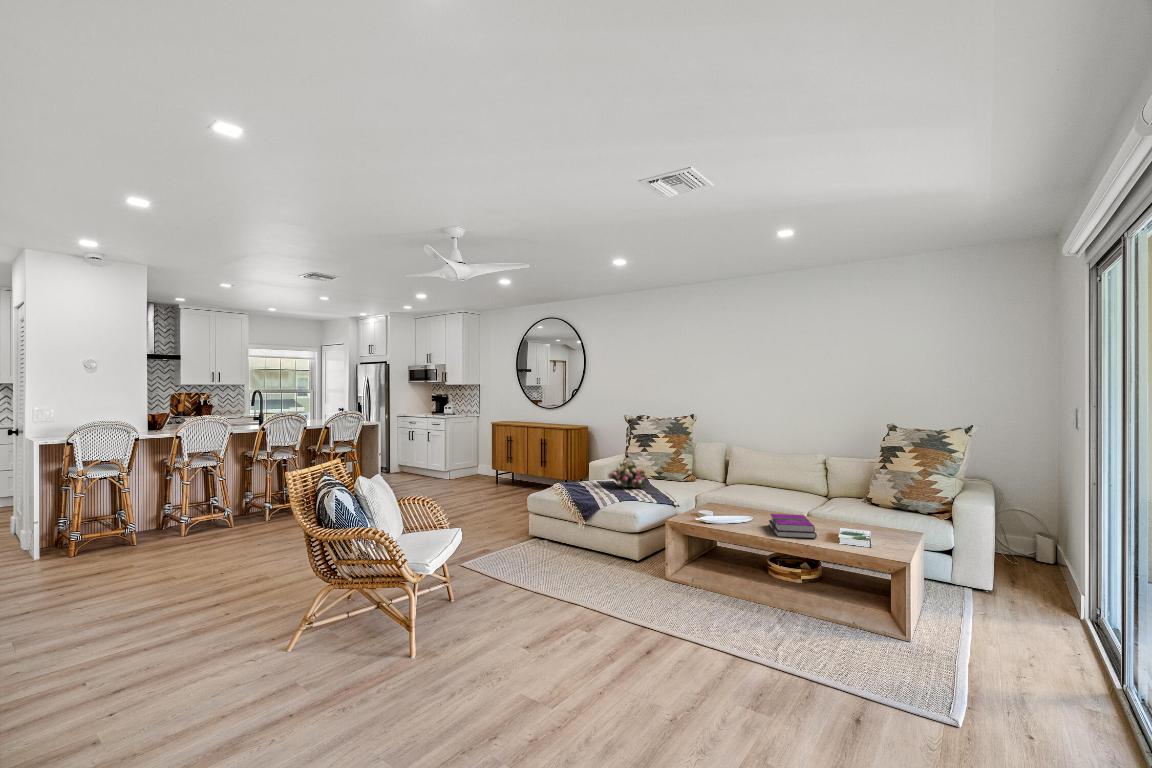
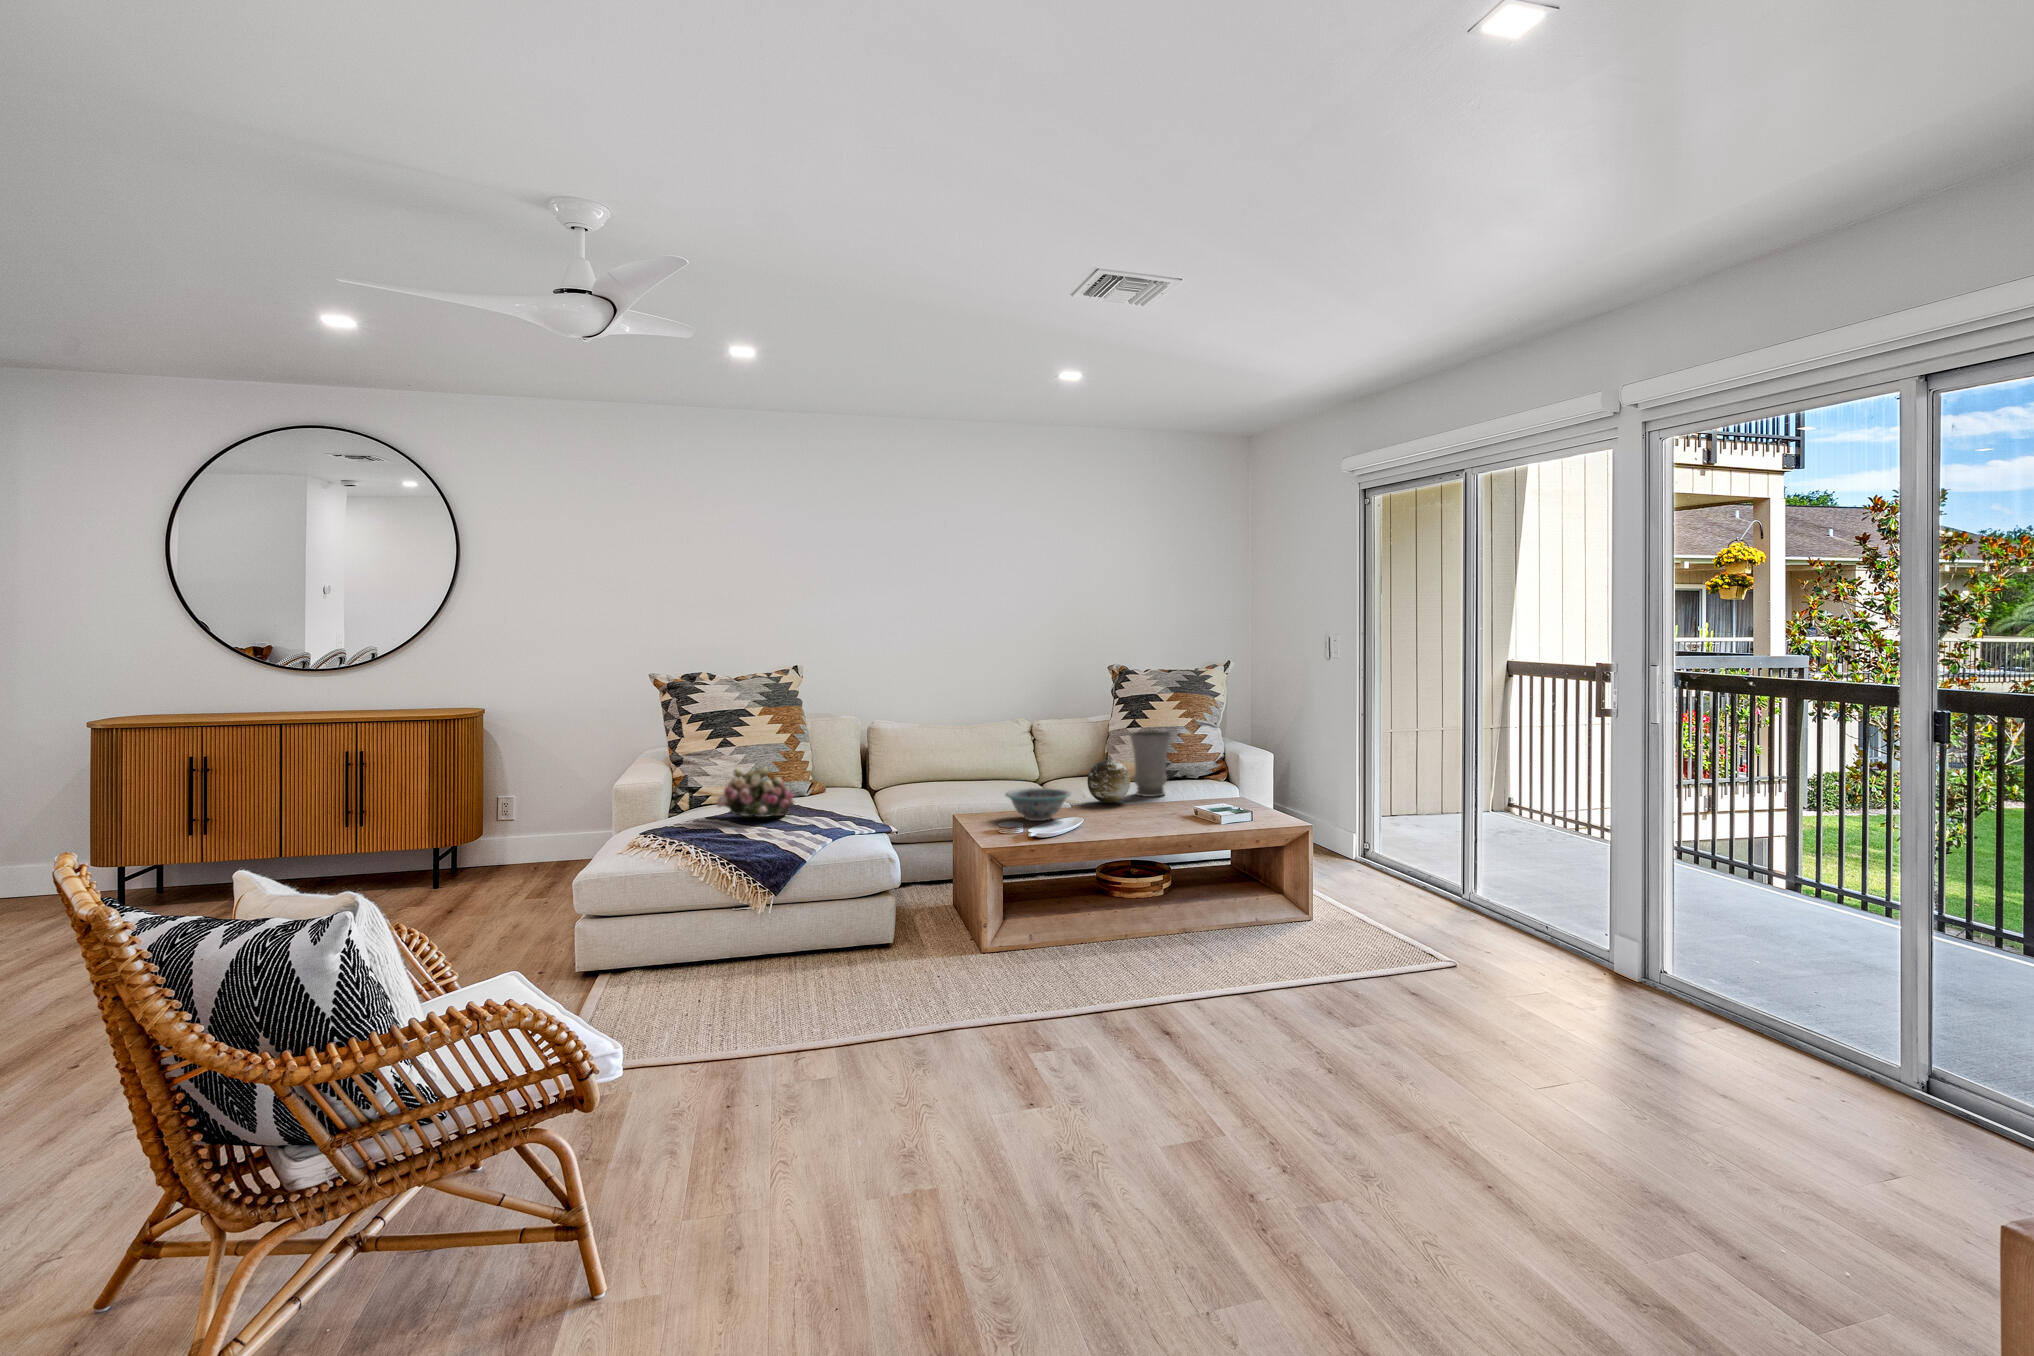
vase: none [850,471,884,519] -> present [1129,731,1172,797]
decorative orb: none [801,487,832,516] -> present [1087,760,1130,803]
decorative bowl: none [719,495,761,516] -> present [1005,788,1071,821]
hardback book: present [769,514,817,538] -> none [1111,799,1197,831]

